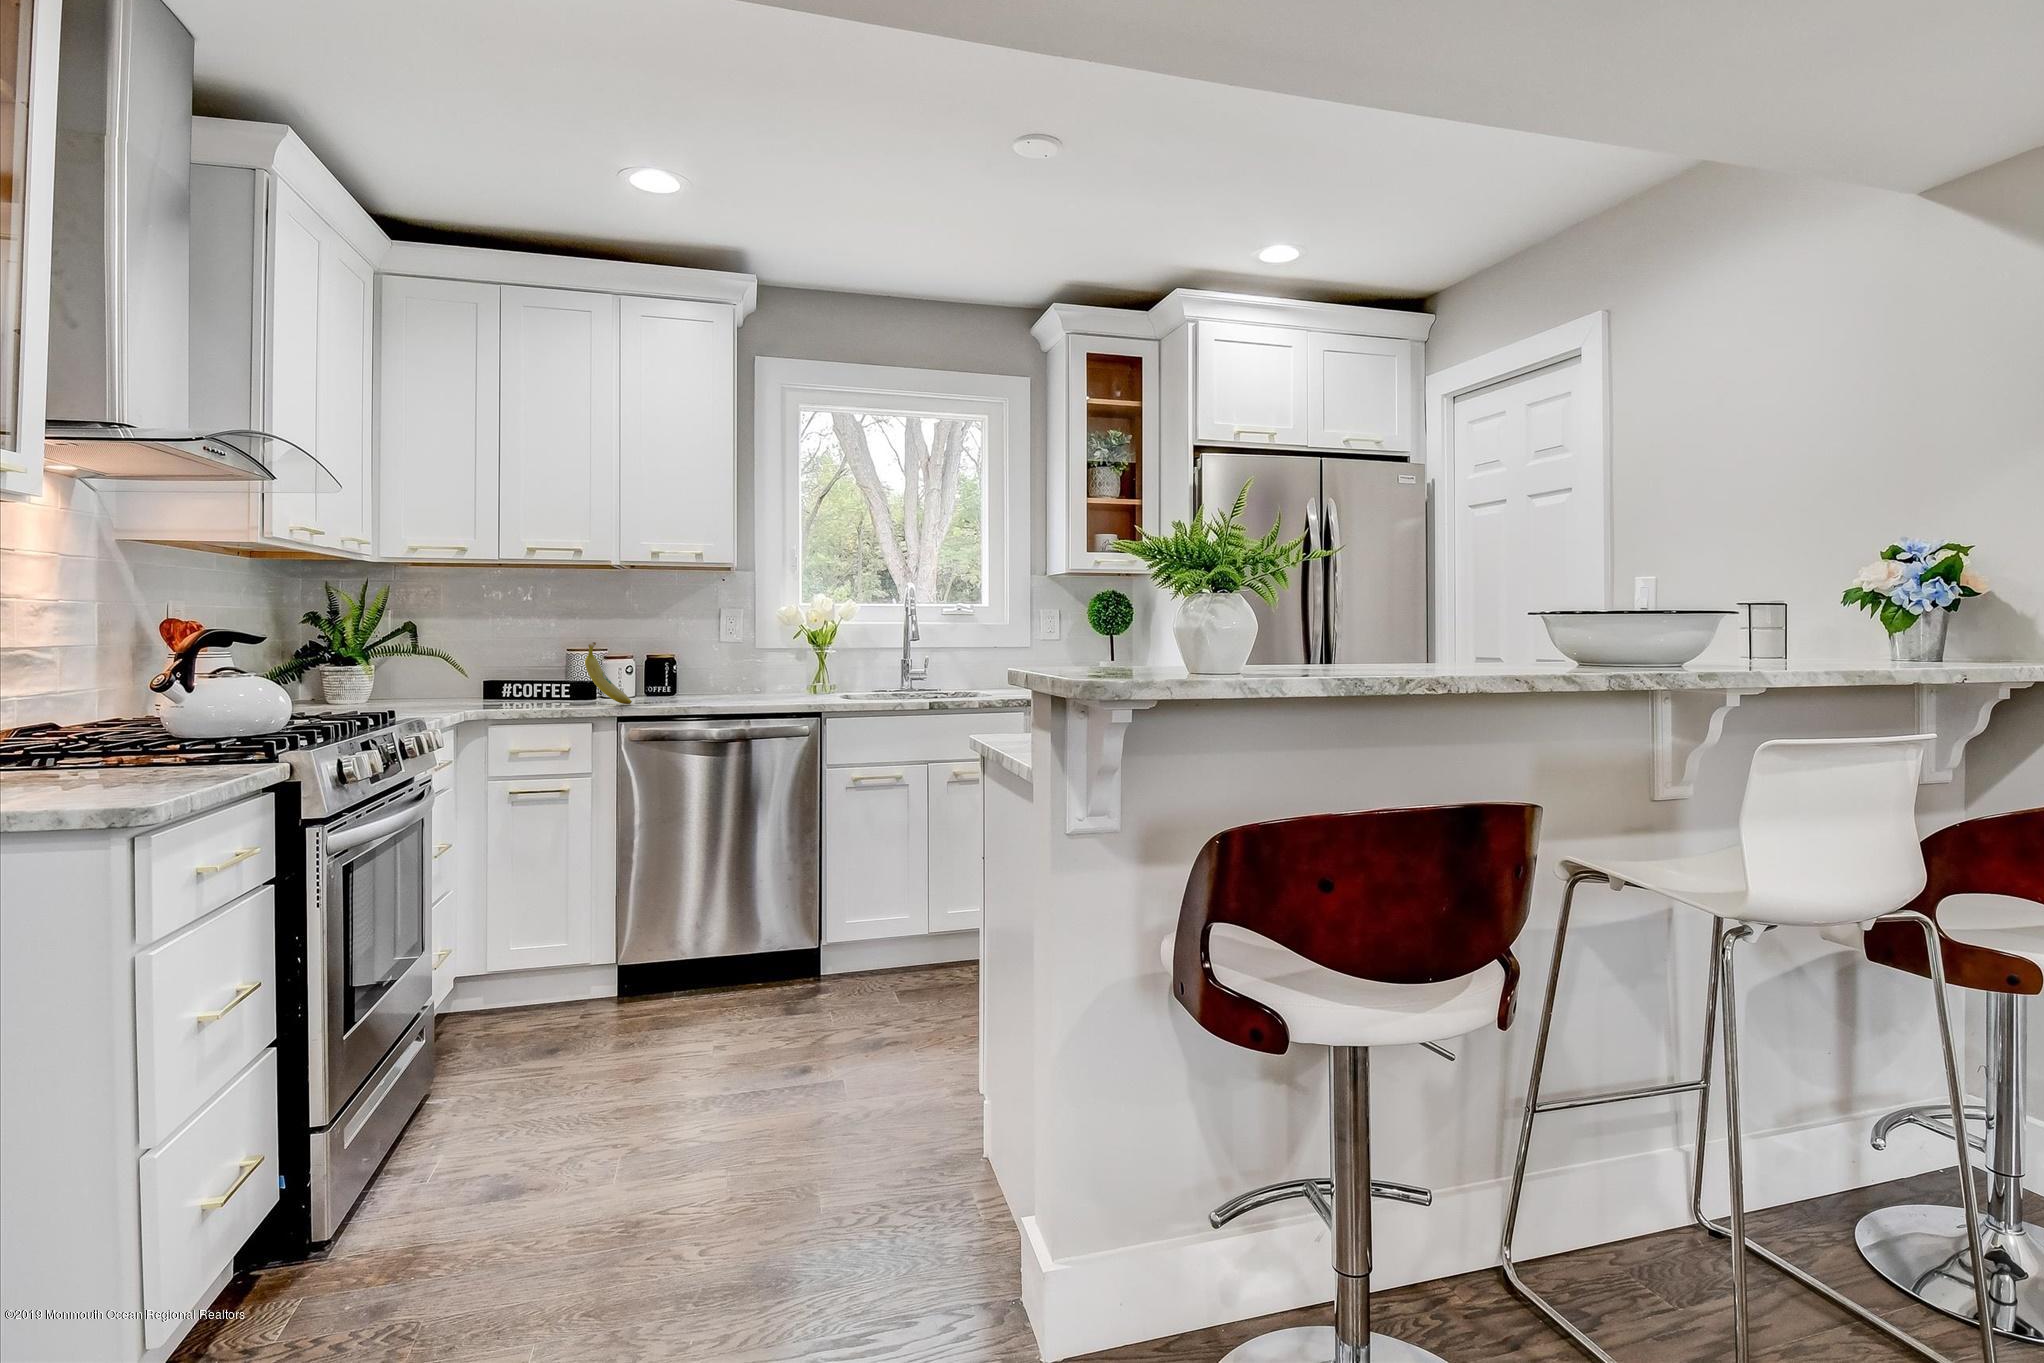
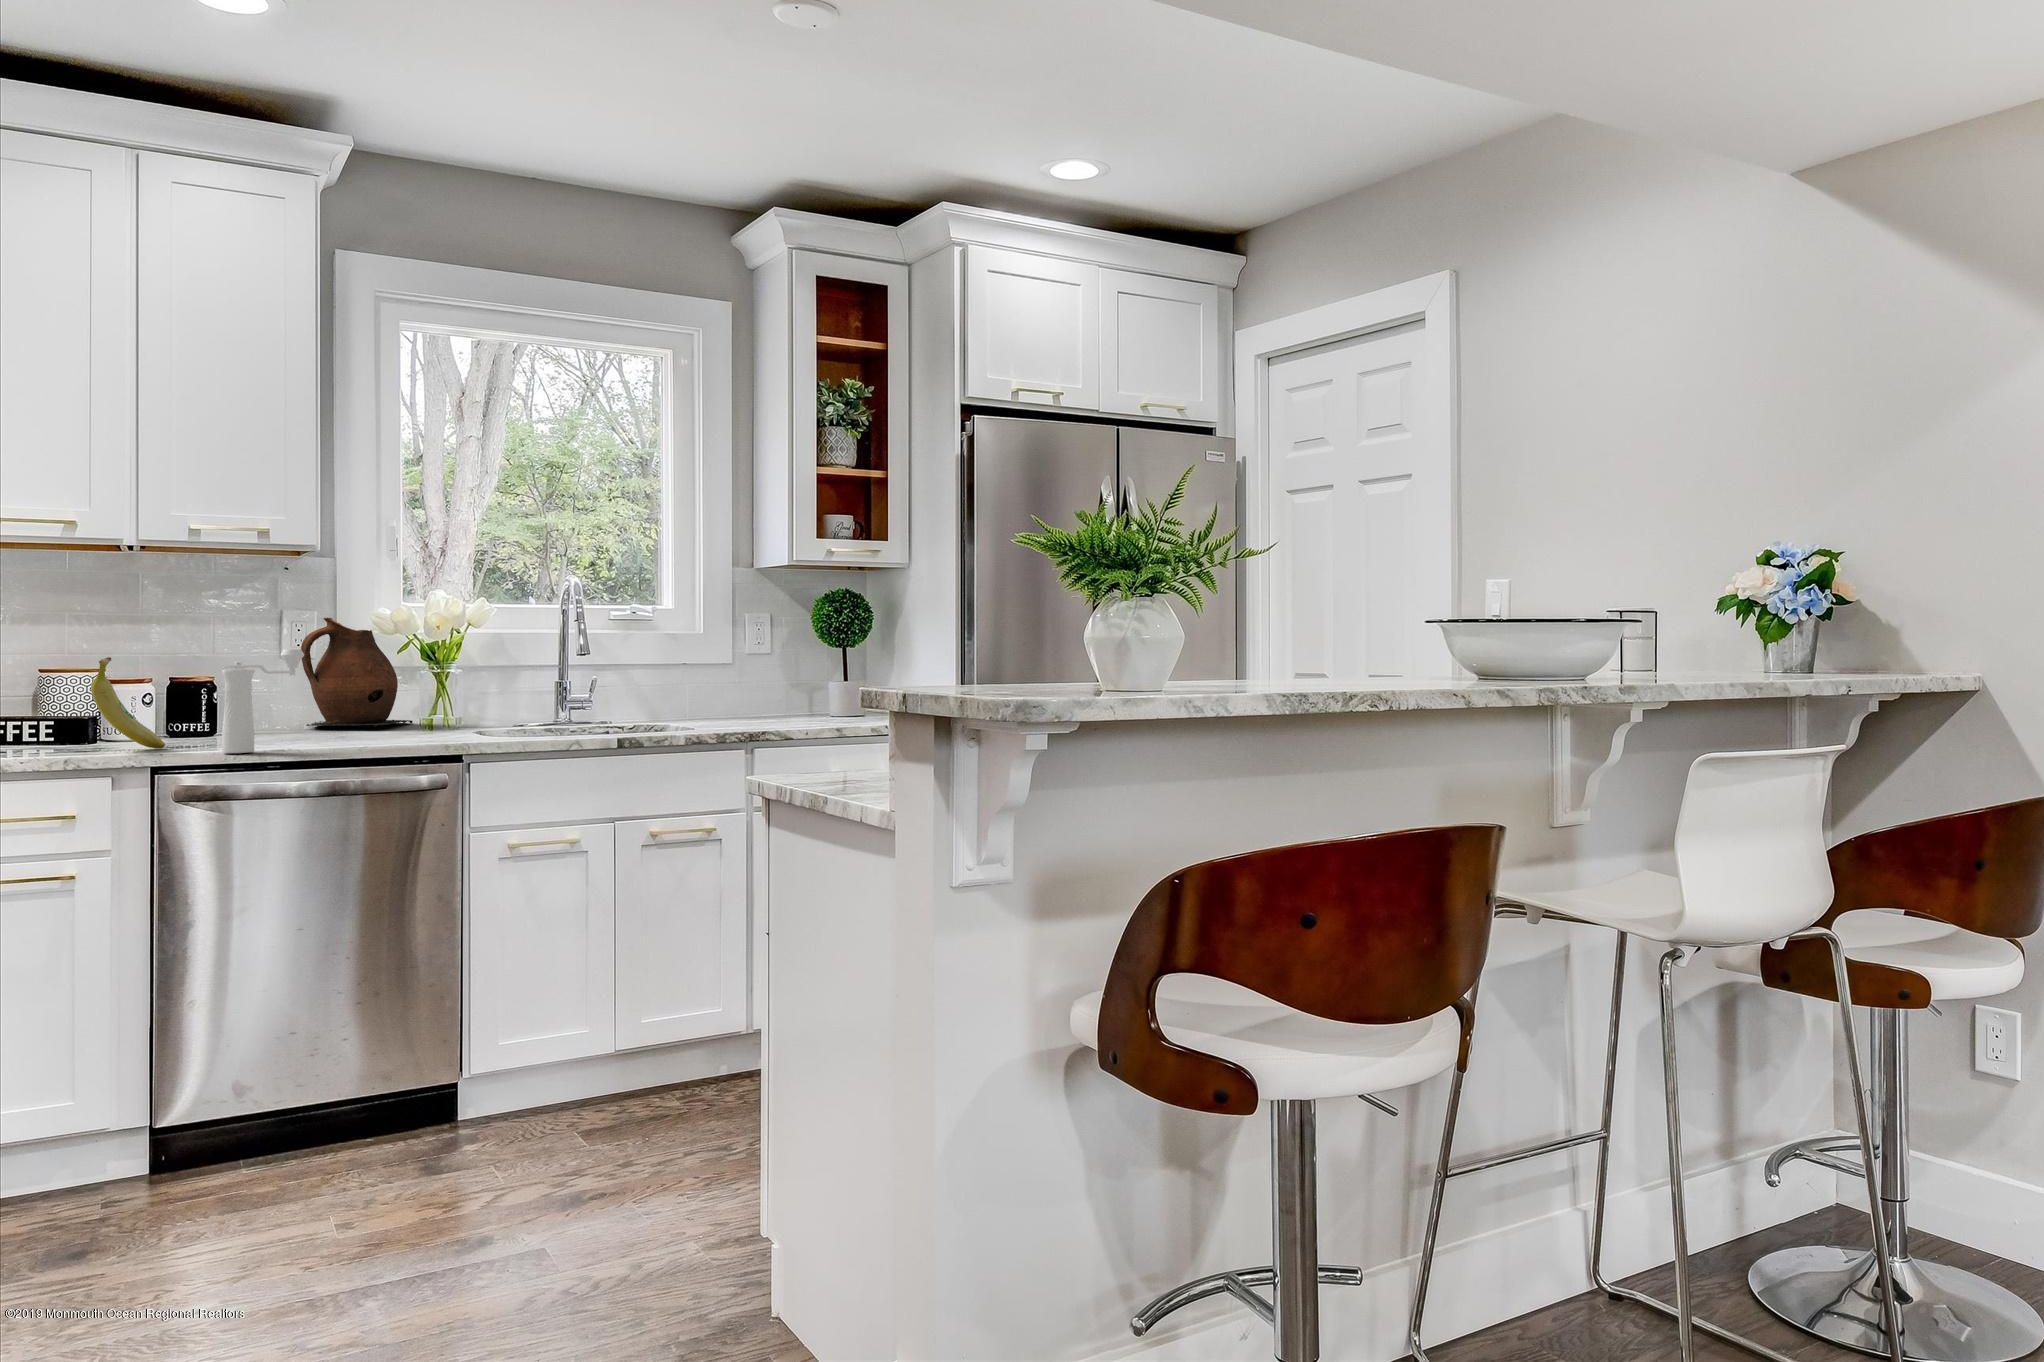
ceramic pitcher: none [729,615,804,692] -> present [301,618,413,727]
pepper mill: none [661,637,716,709] -> present [222,649,304,753]

